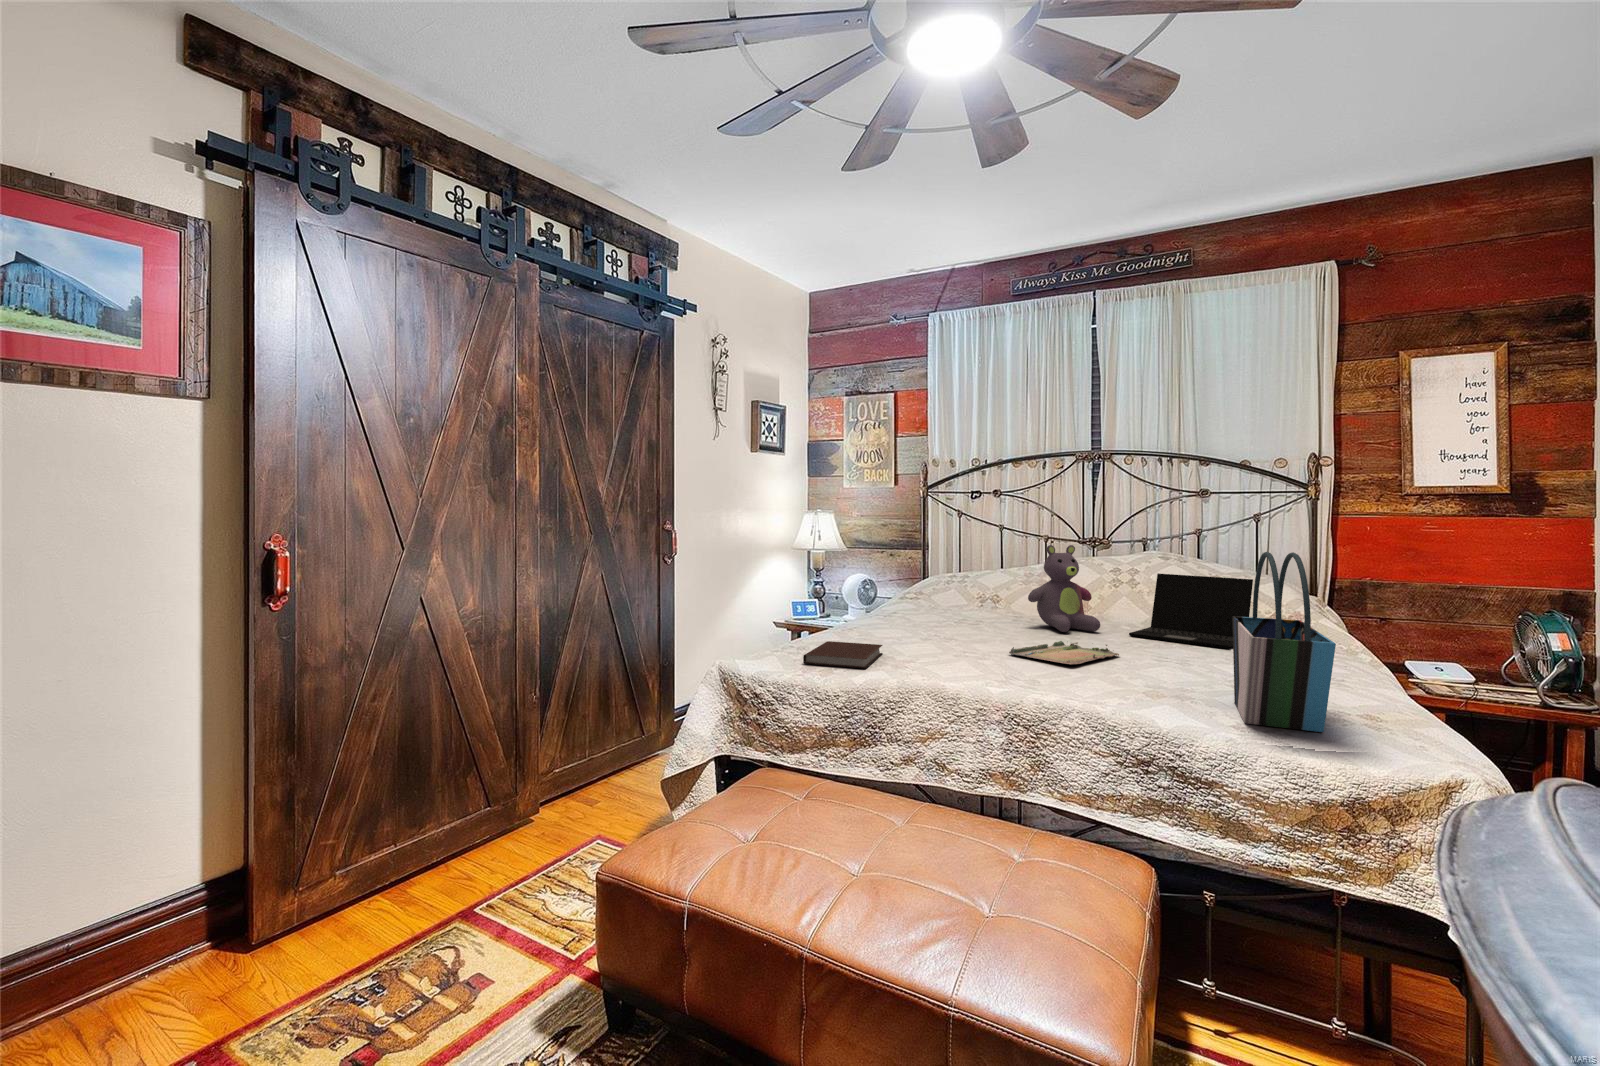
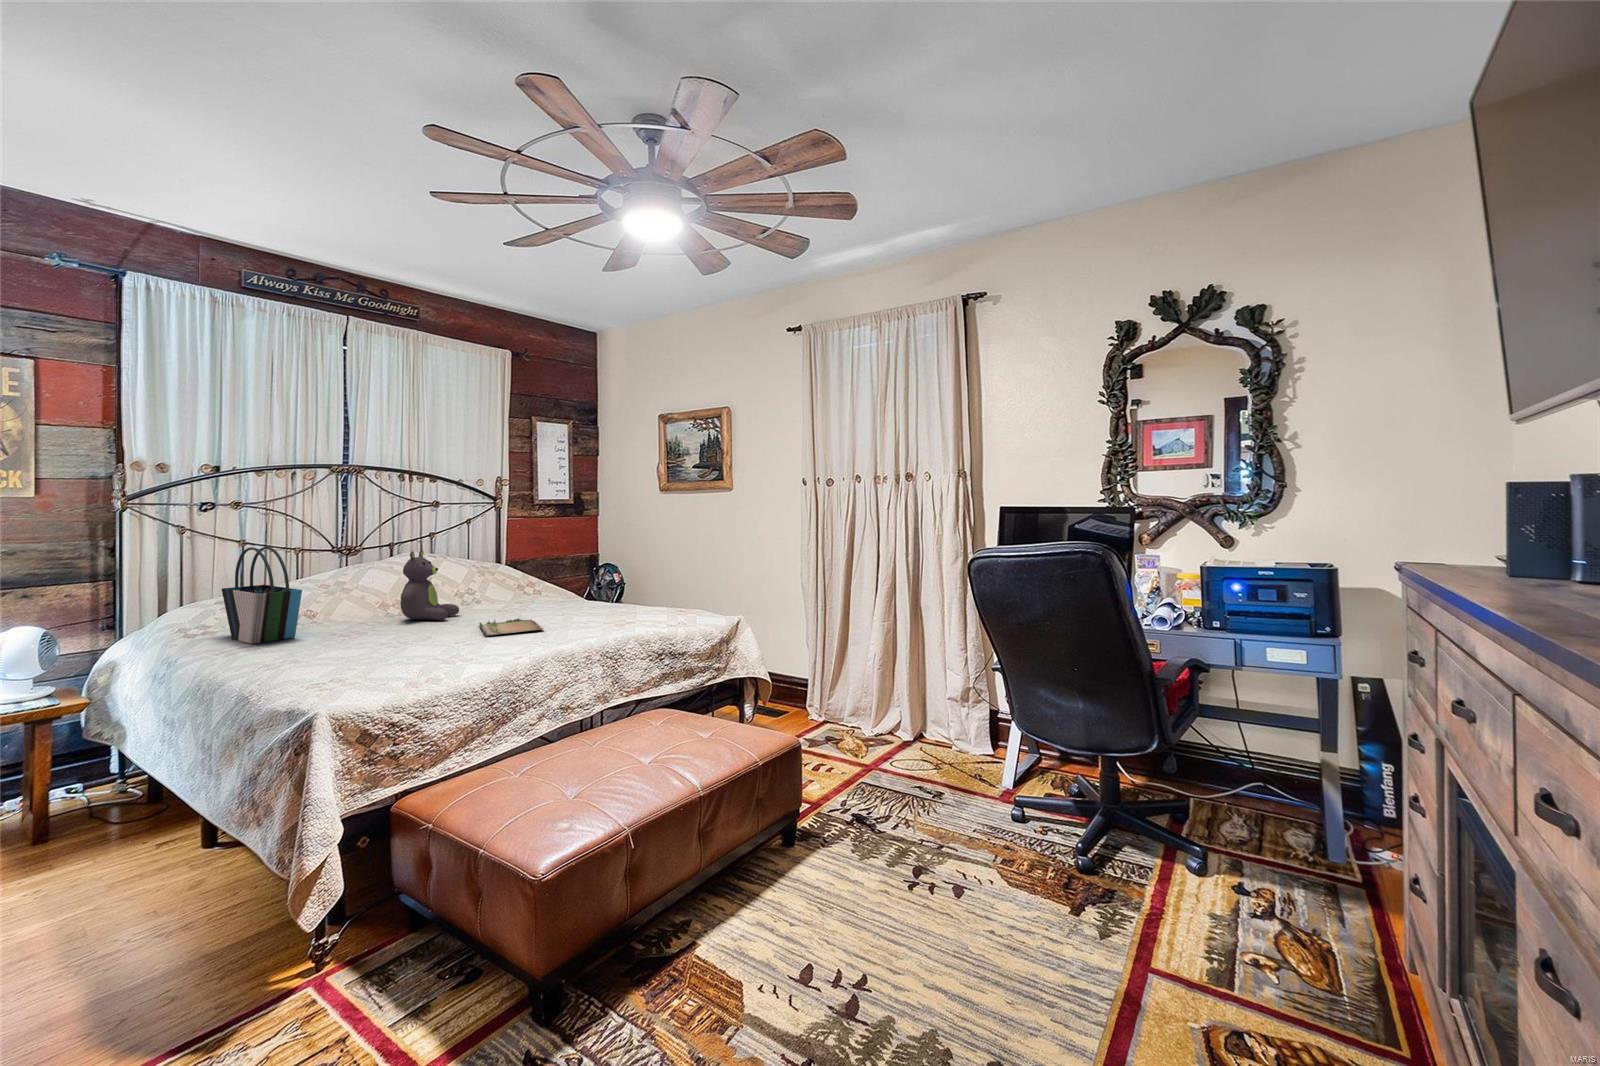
tote bag: present [1233,552,1336,732] -> present [222,547,302,644]
laptop: present [1129,573,1253,648] -> none [467,562,547,612]
notebook: present [803,641,883,669] -> none [361,654,466,682]

